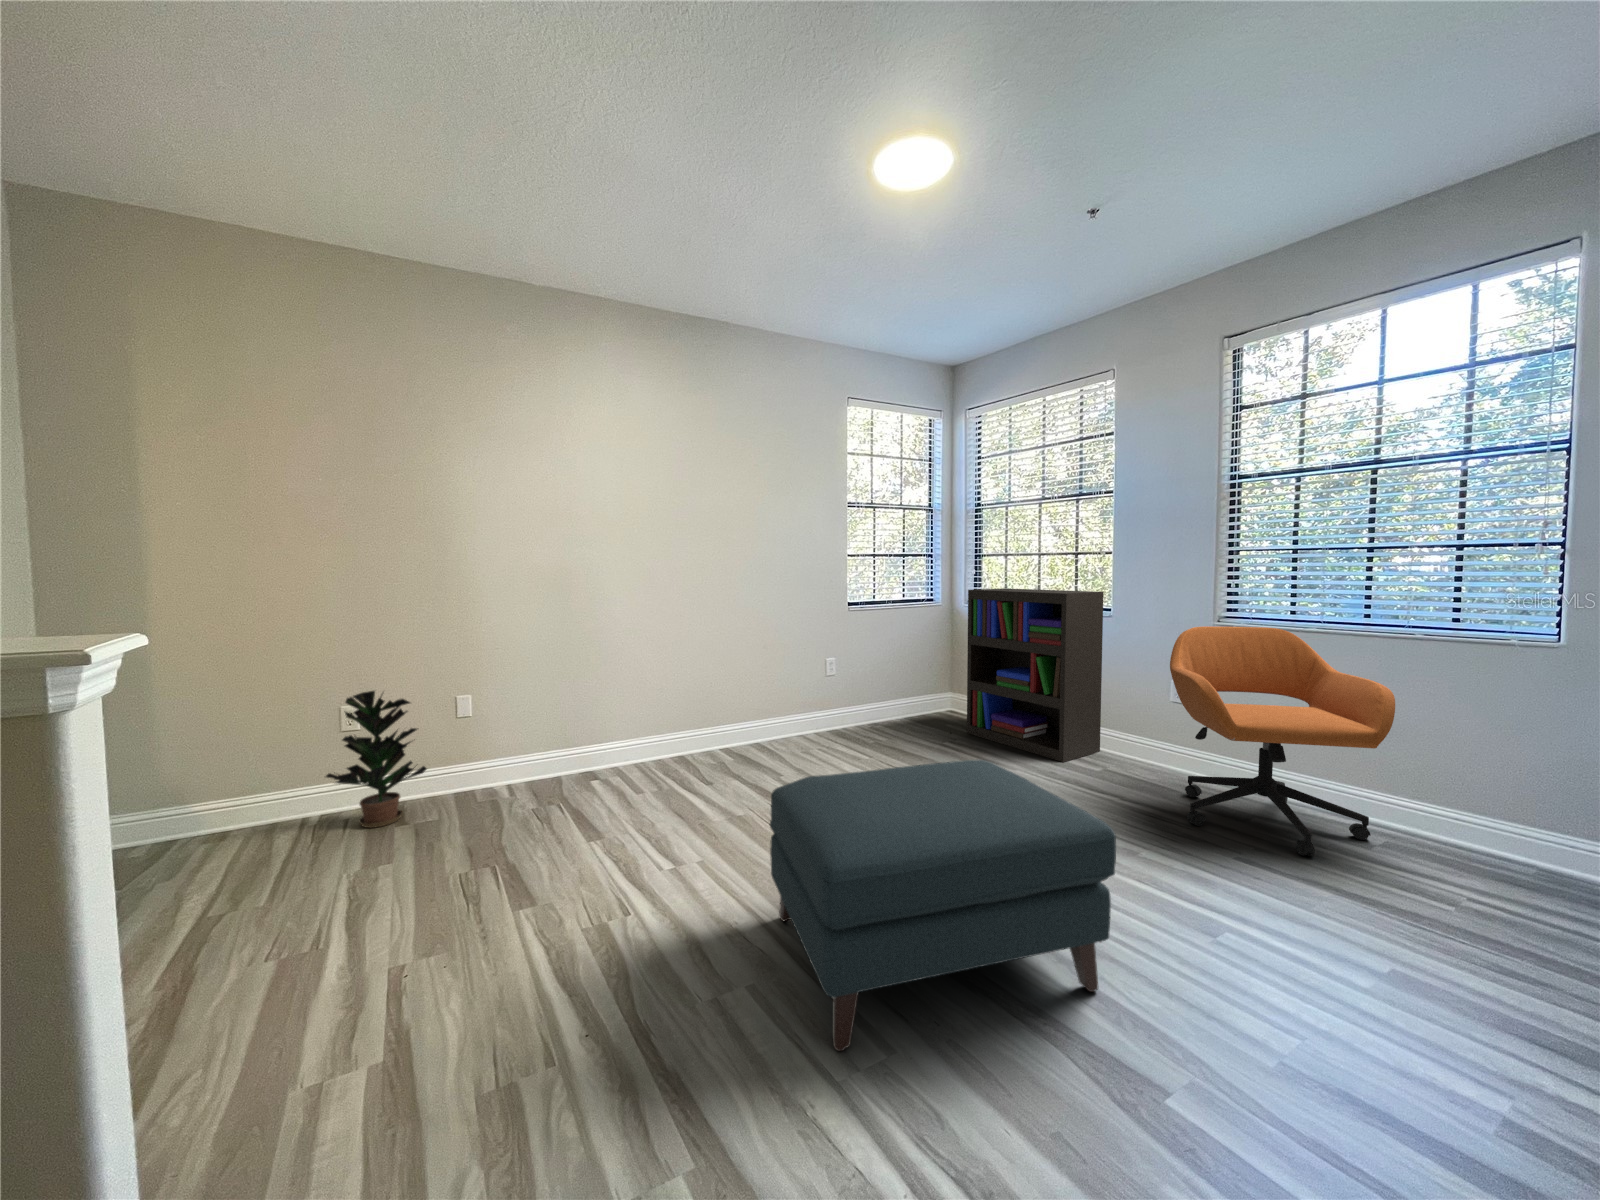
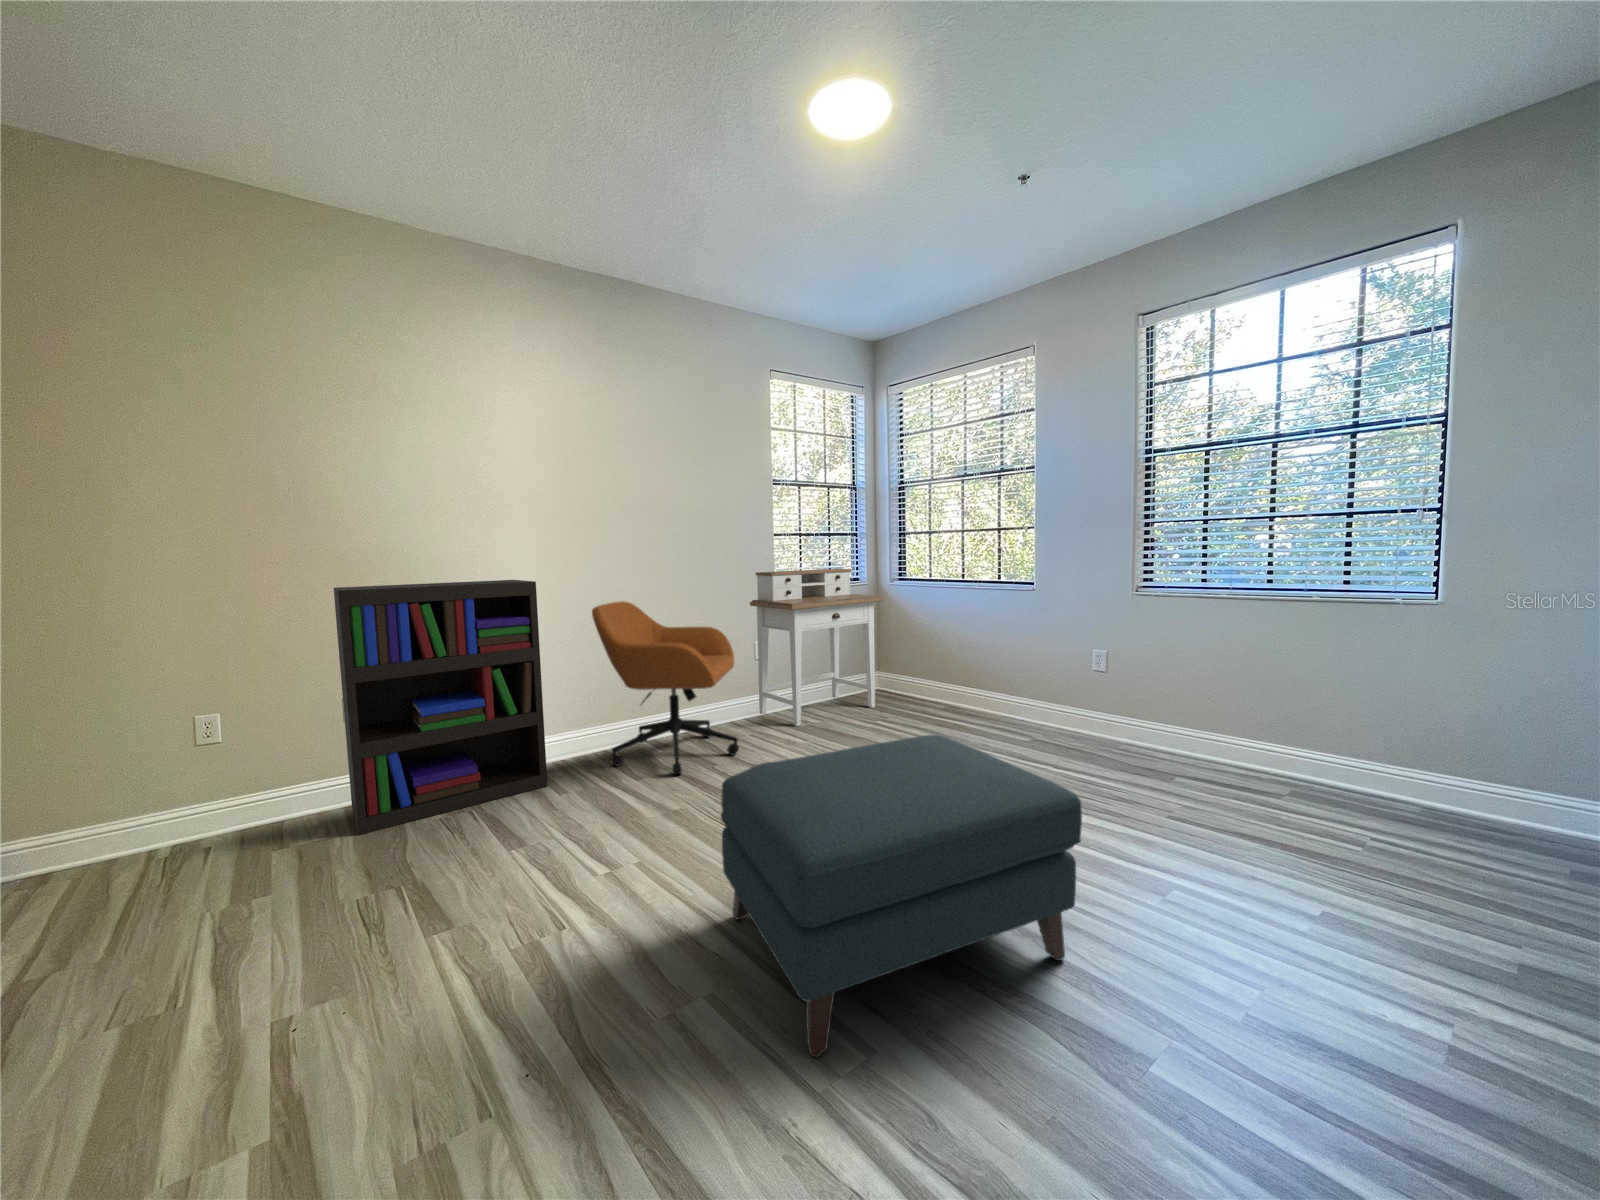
bookshelf: present [967,588,1103,762] -> present [334,580,547,835]
desk: none [820,590,953,744] -> present [750,569,883,726]
office chair: present [1170,627,1395,856] -> present [592,601,739,775]
potted plant: present [326,691,427,828] -> none [169,694,306,857]

